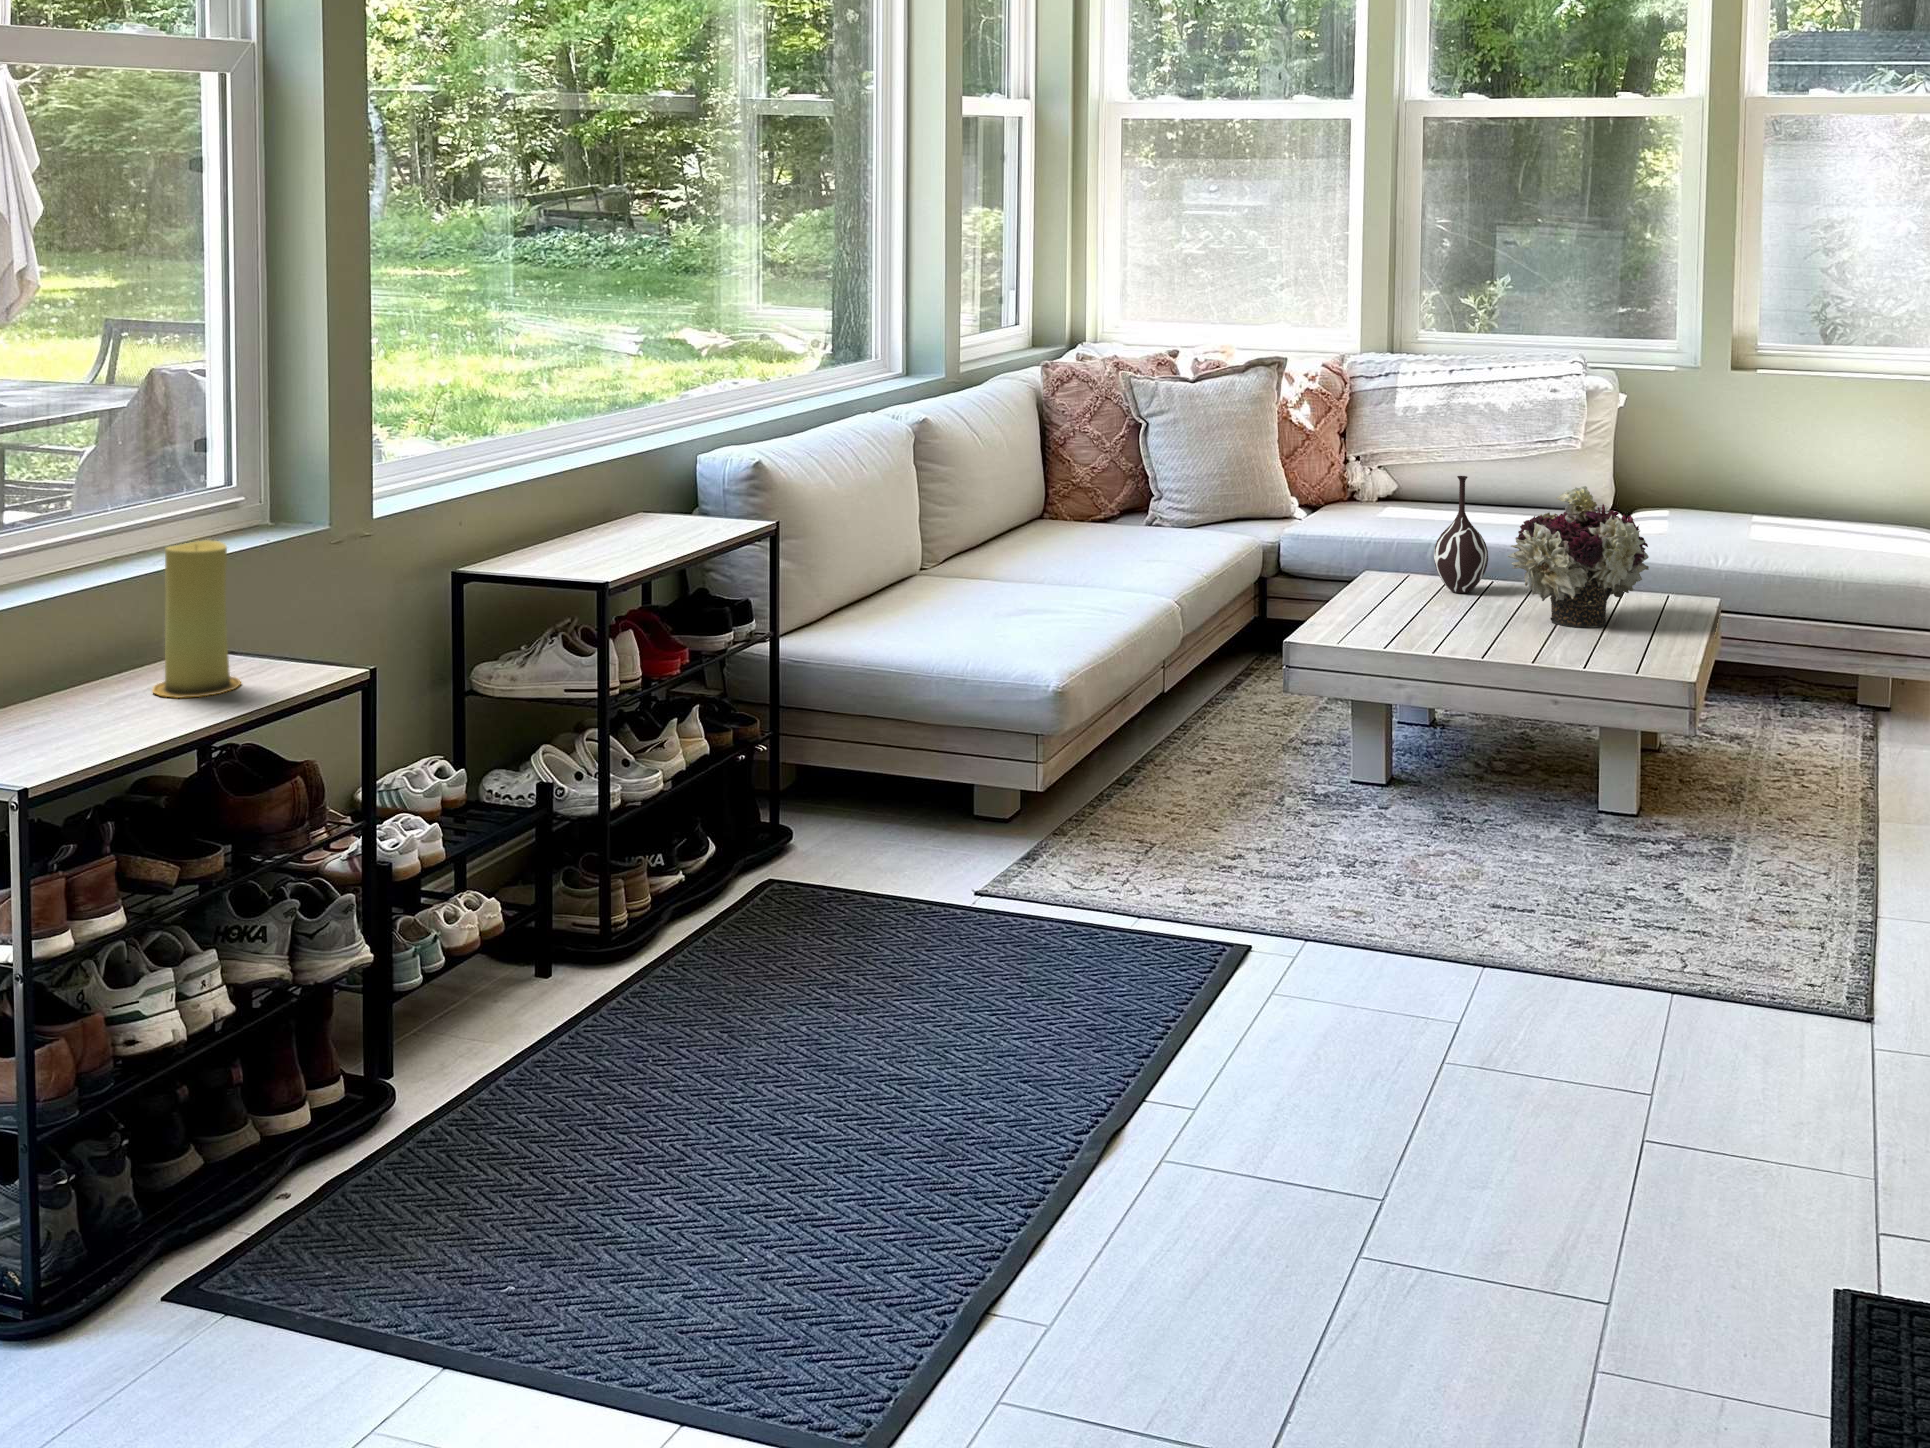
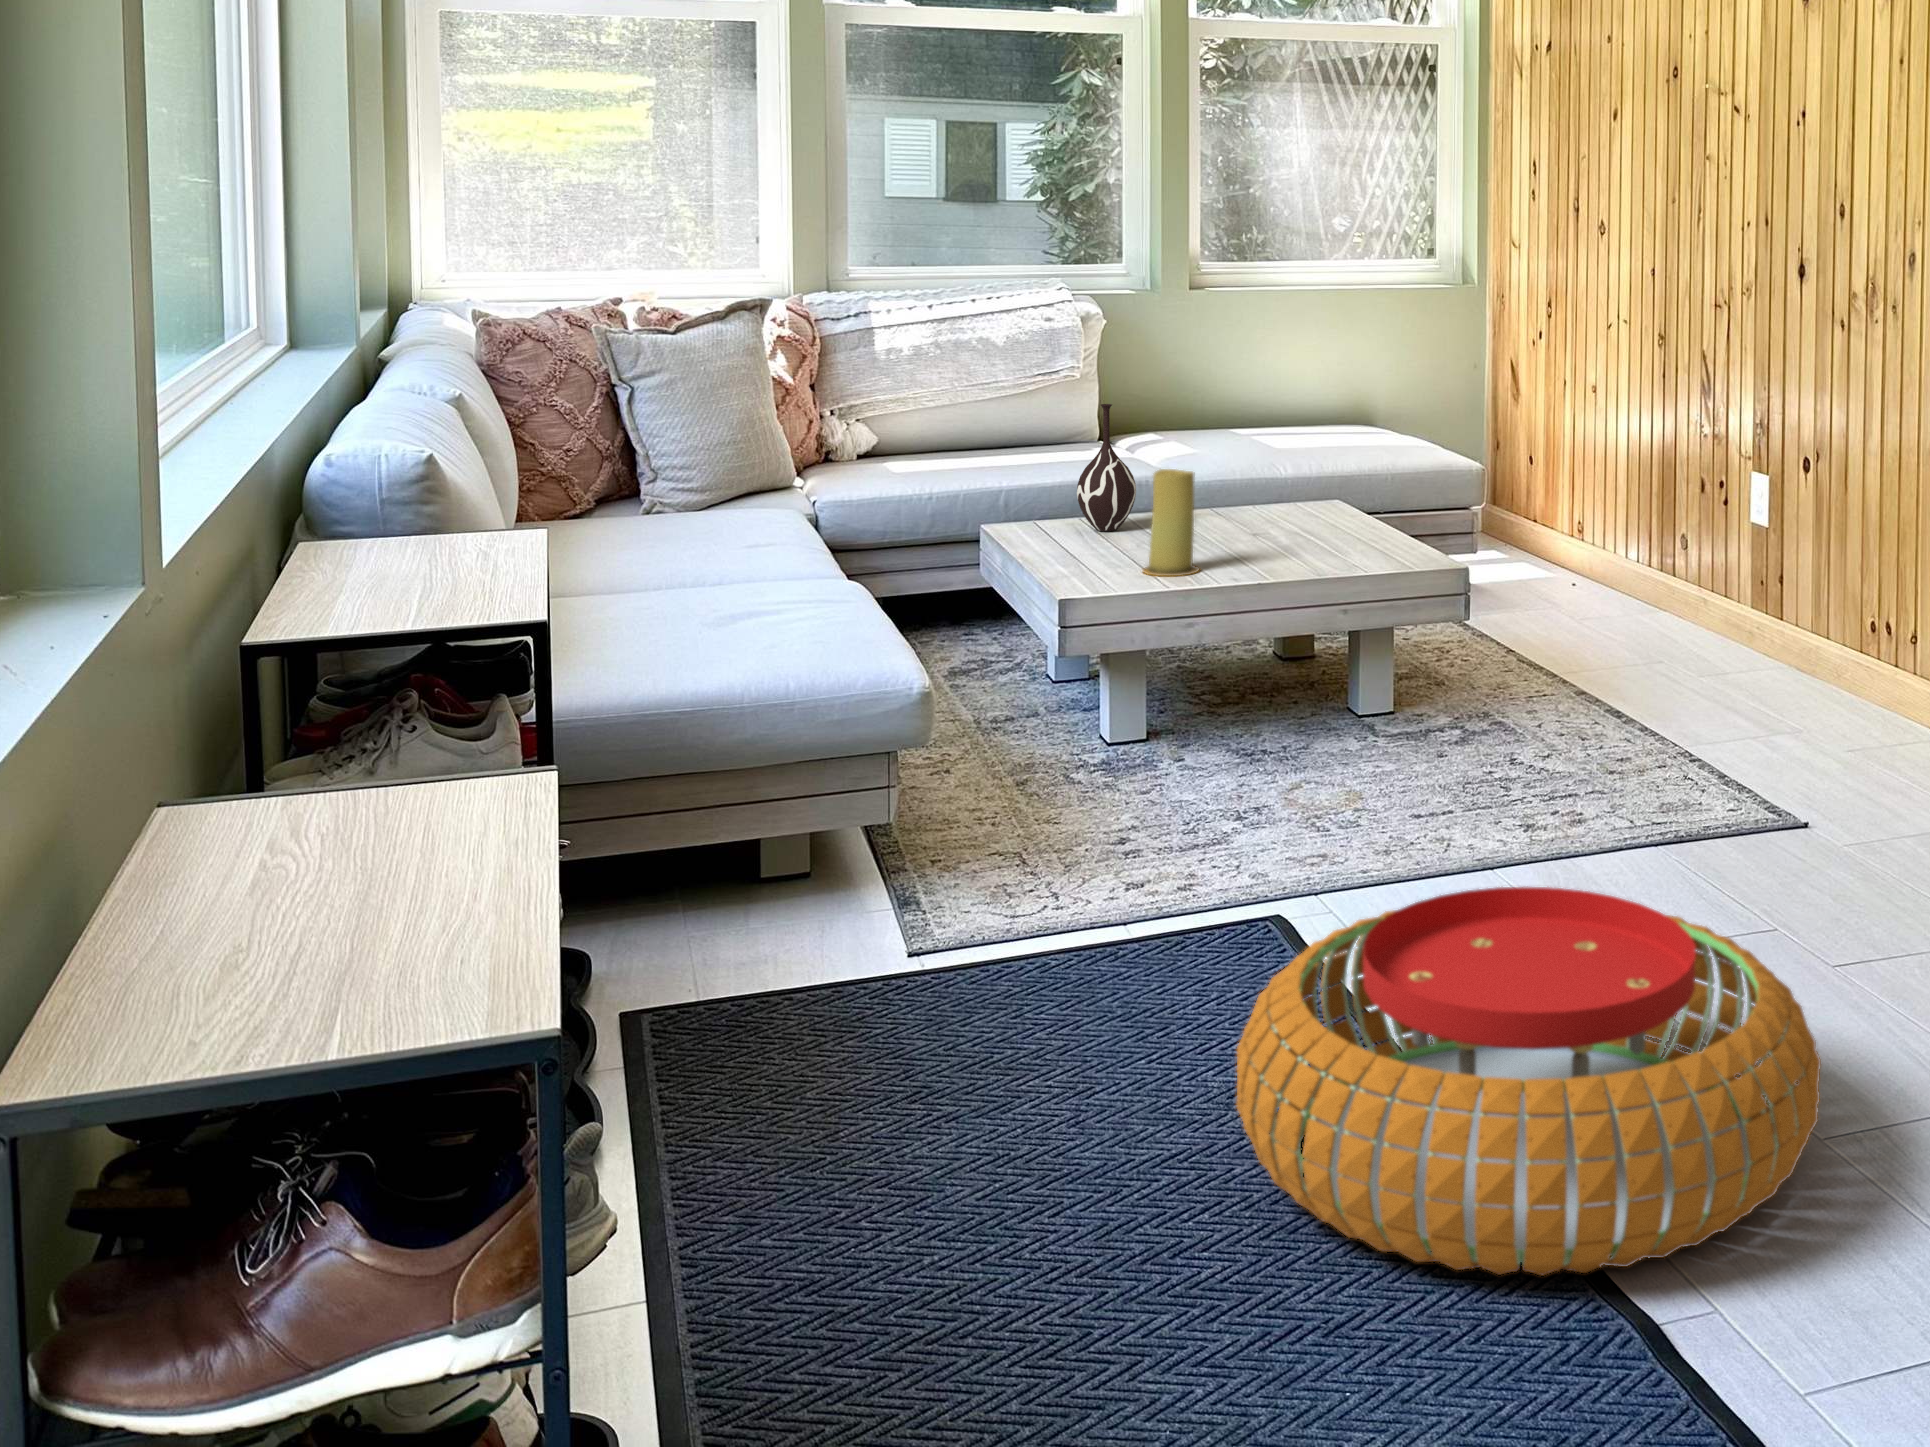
flower arrangement: present [1508,486,1649,628] -> none [1211,397,1336,543]
candle: present [152,540,241,698] -> present [1143,469,1199,576]
pouf: none [864,939,1383,1291] -> present [1236,886,1821,1275]

